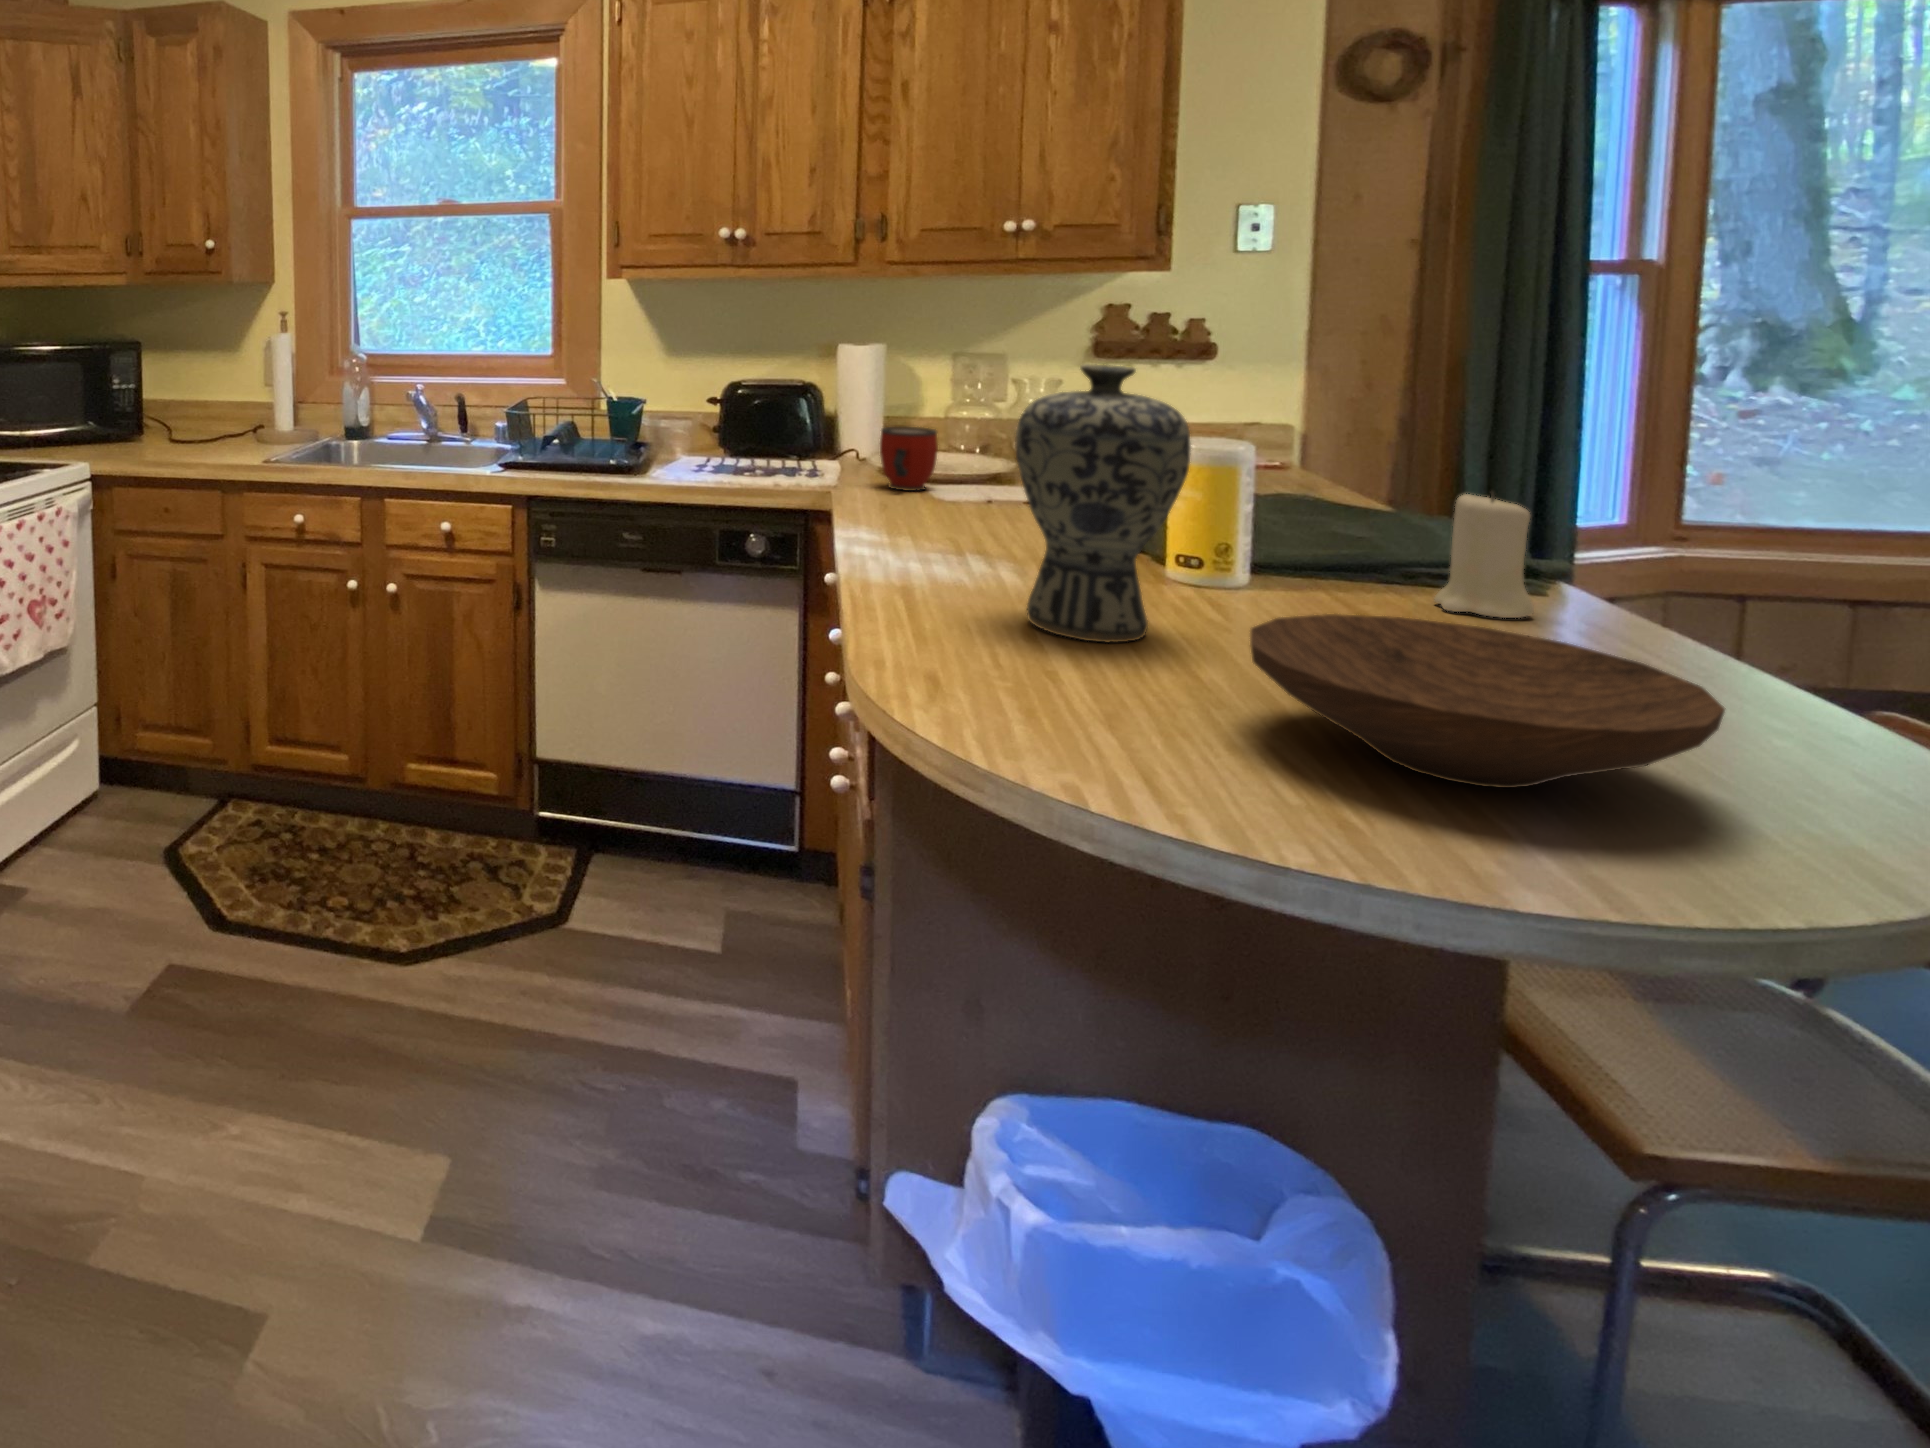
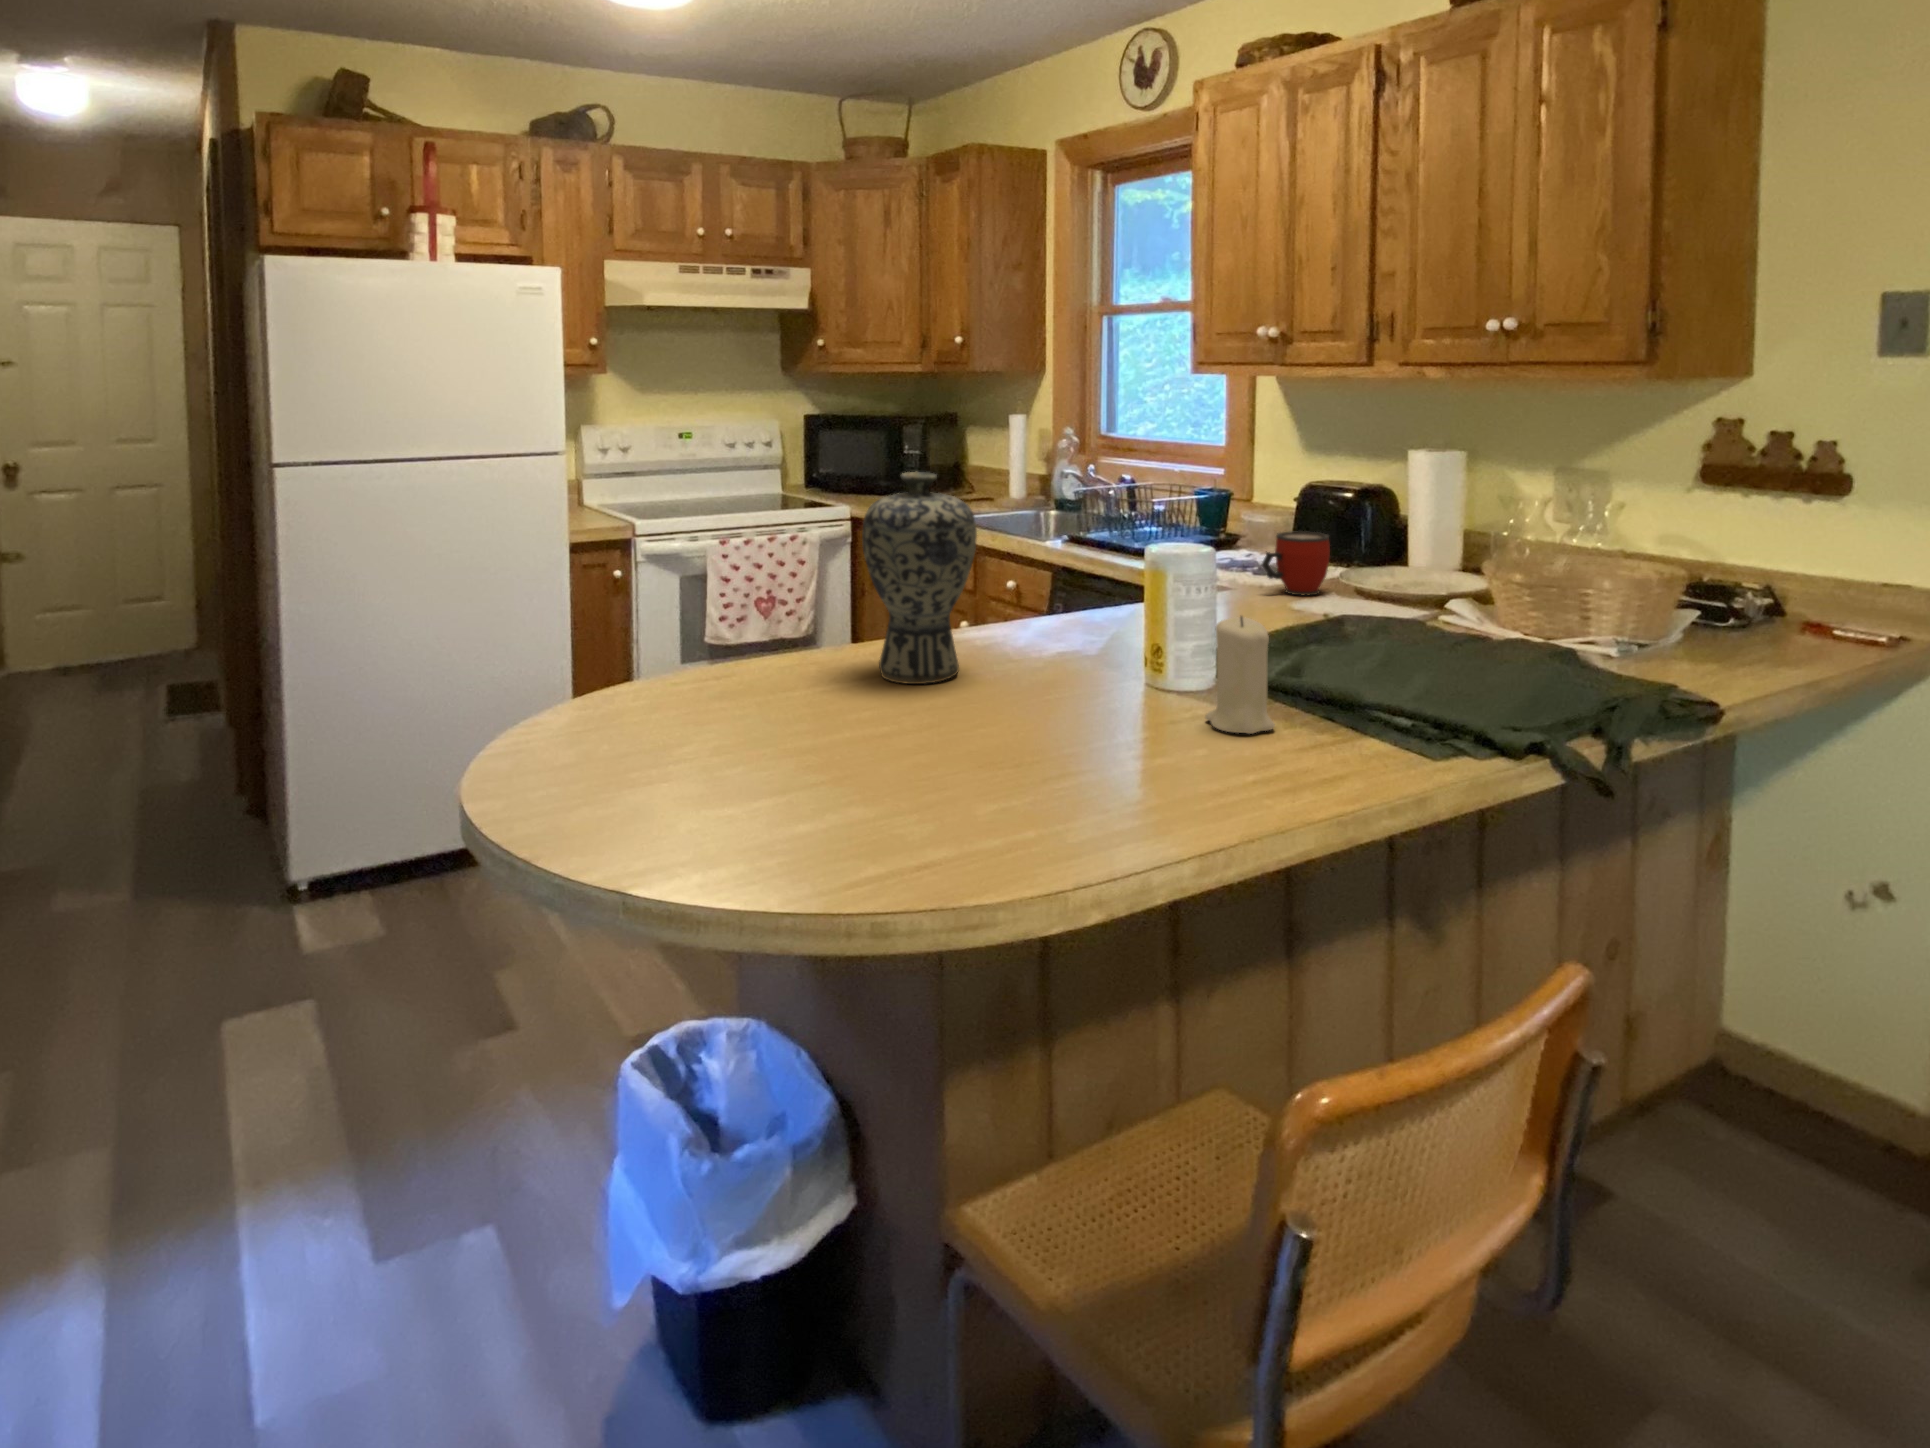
wooden bowl: present [1250,614,1725,788] -> none [641,653,876,762]

